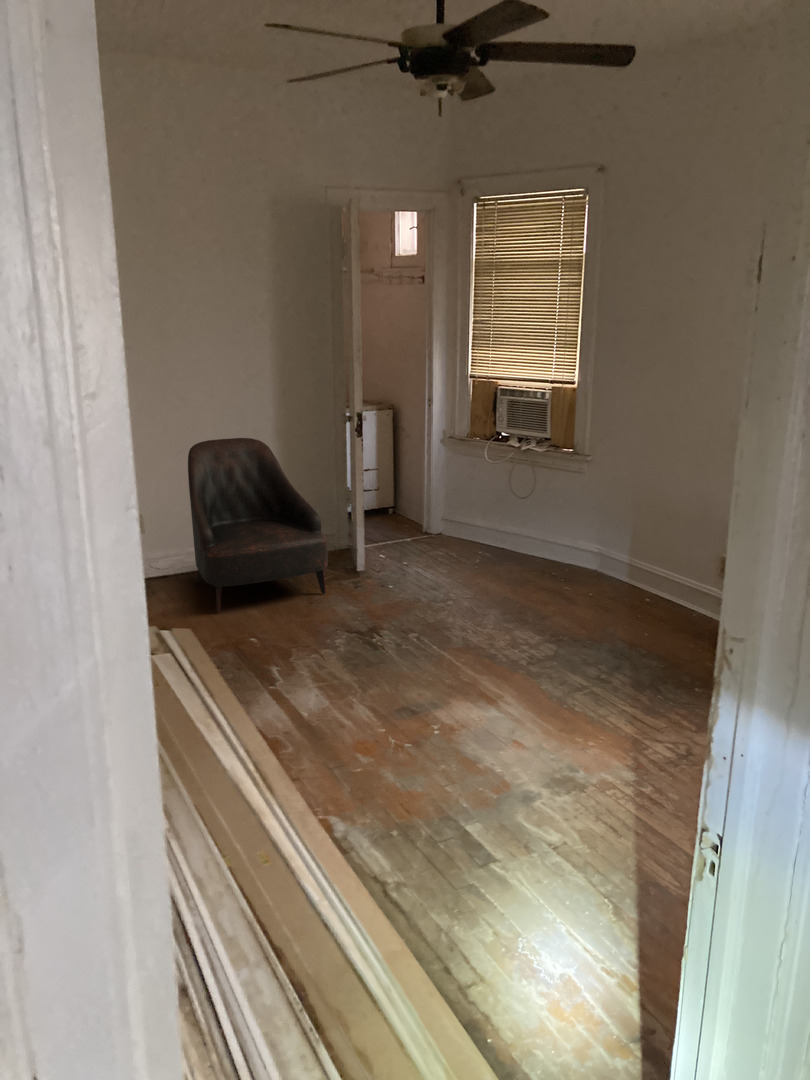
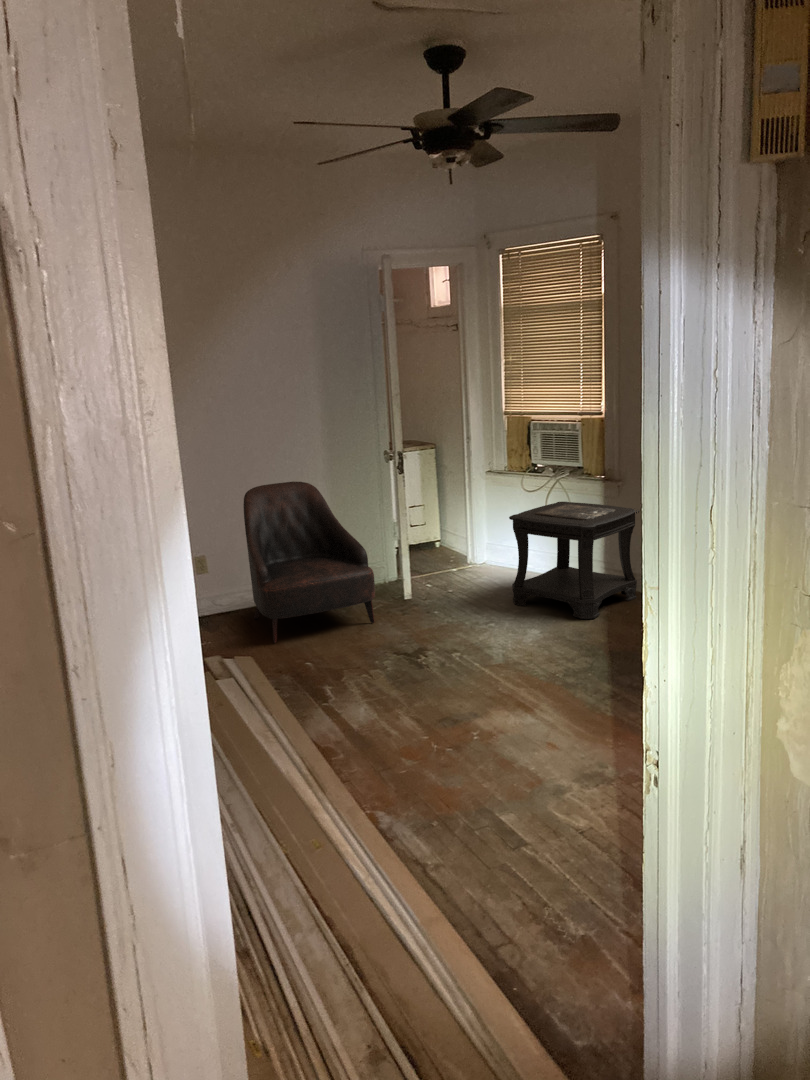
side table: none [471,473,607,598] -> present [509,502,639,619]

